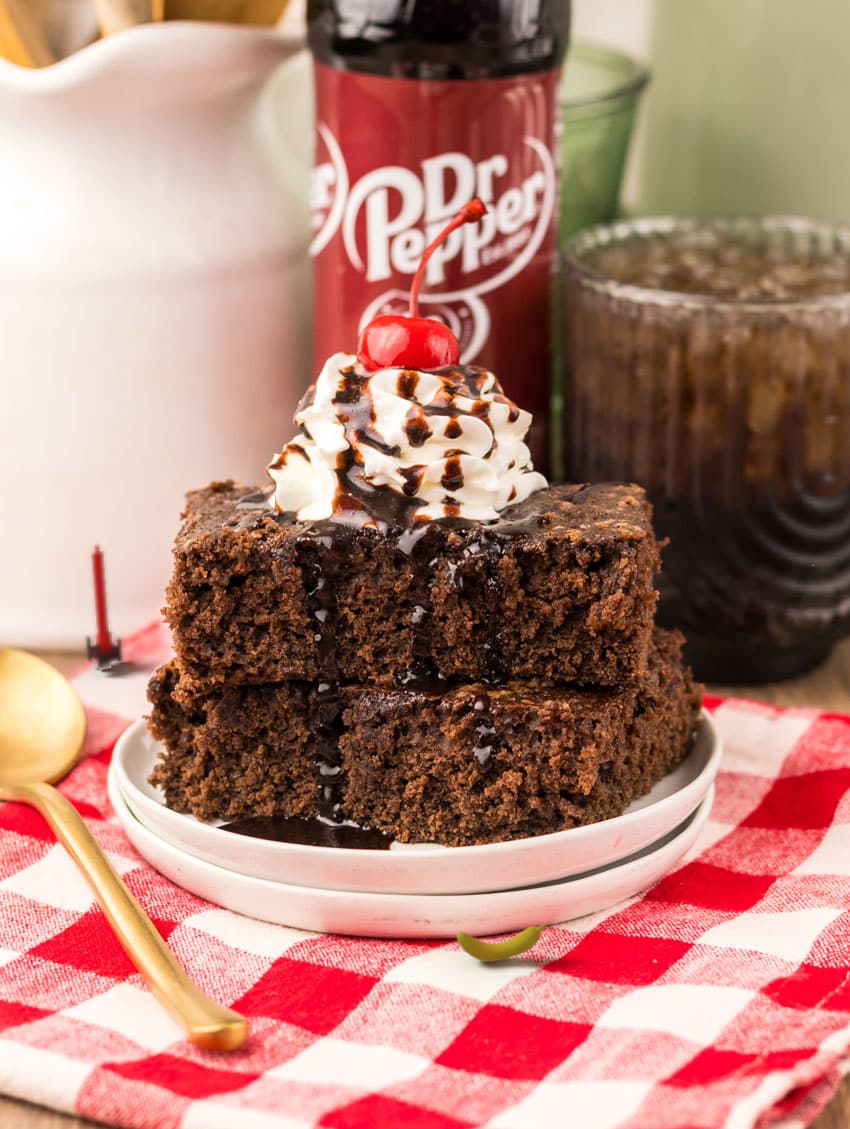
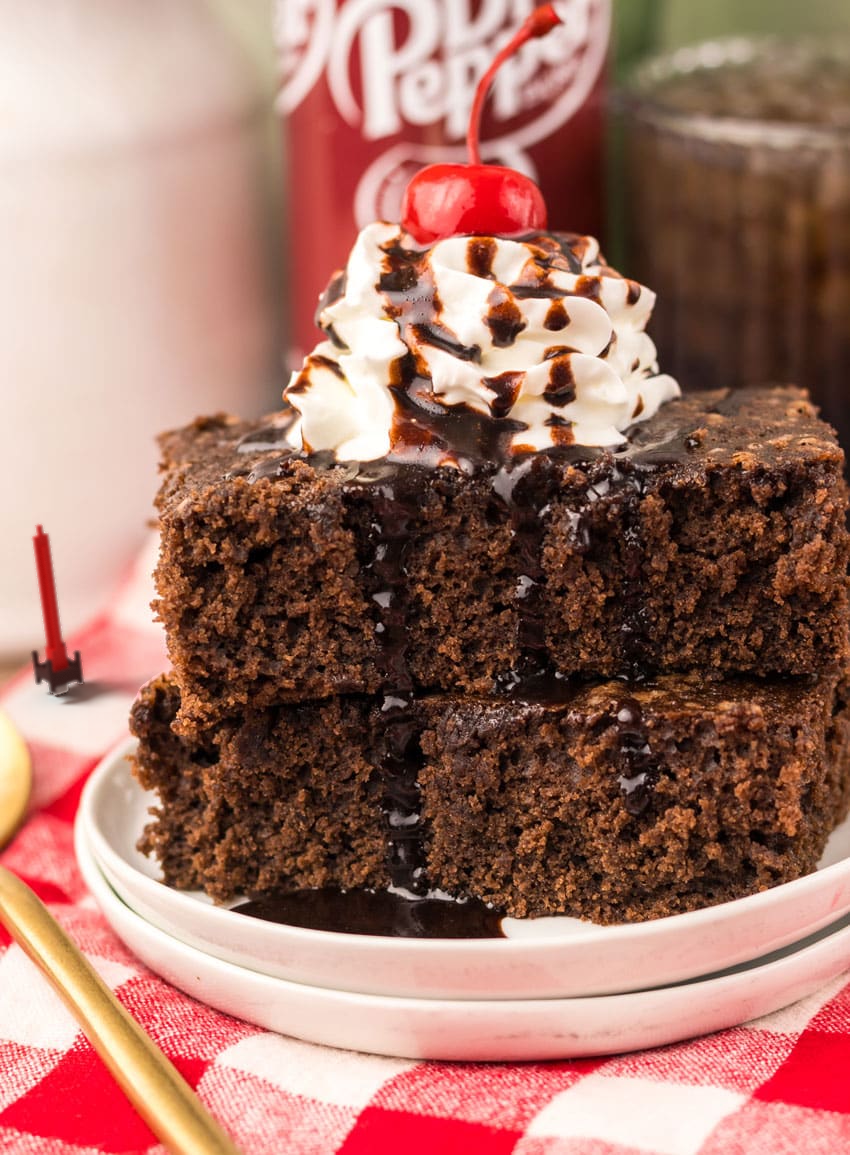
fruit: present [457,925,547,962] -> none [634,1037,766,1098]

